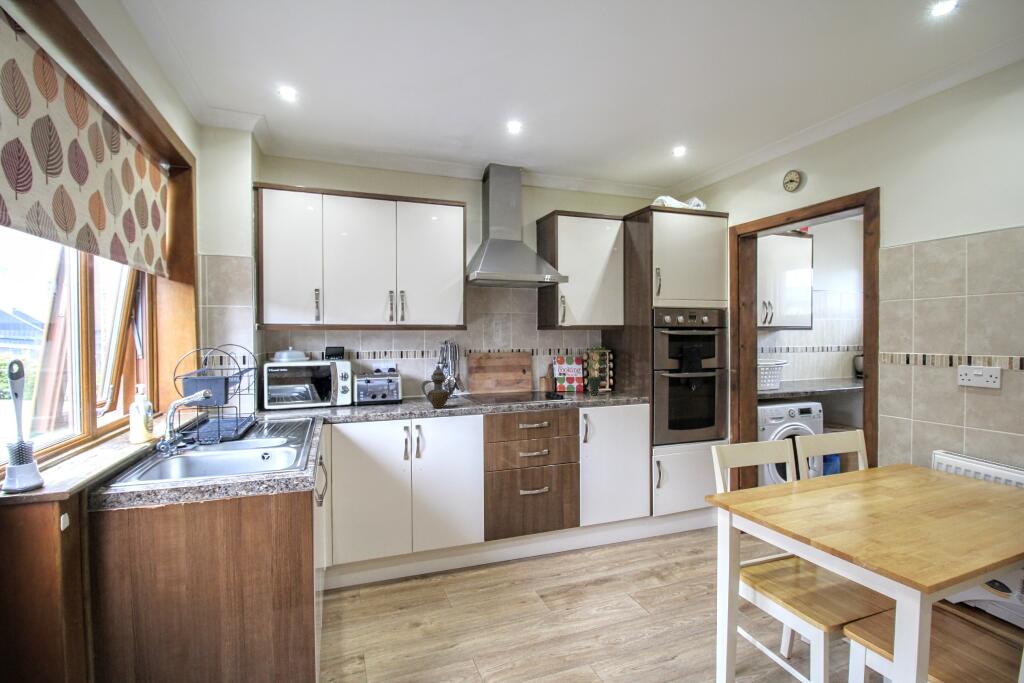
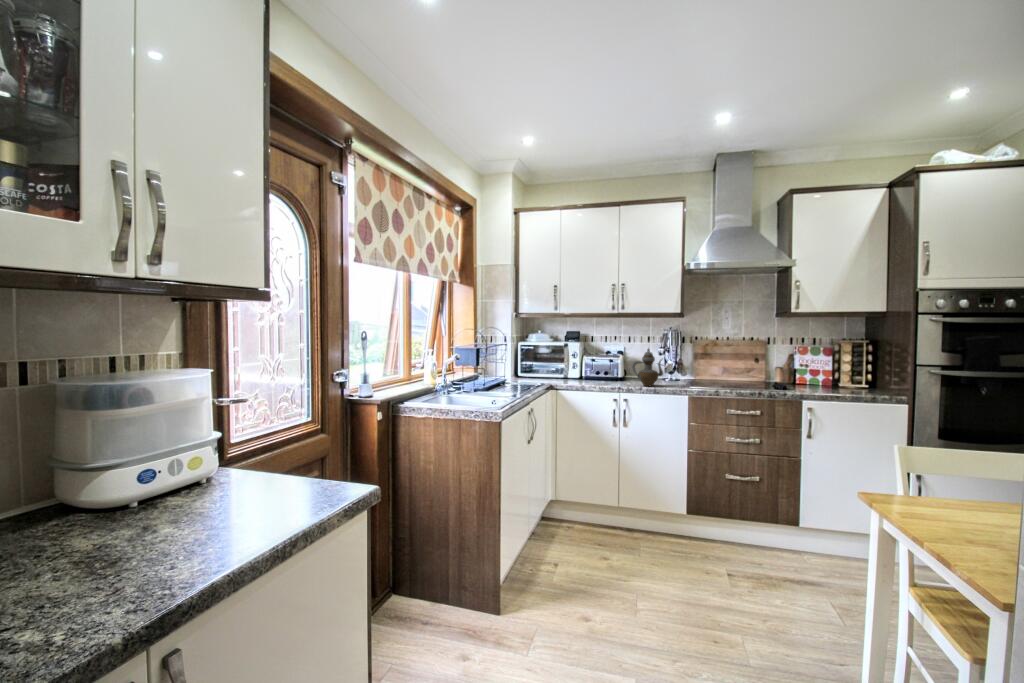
potted plant: present [588,346,608,395] -> none [829,332,856,390]

